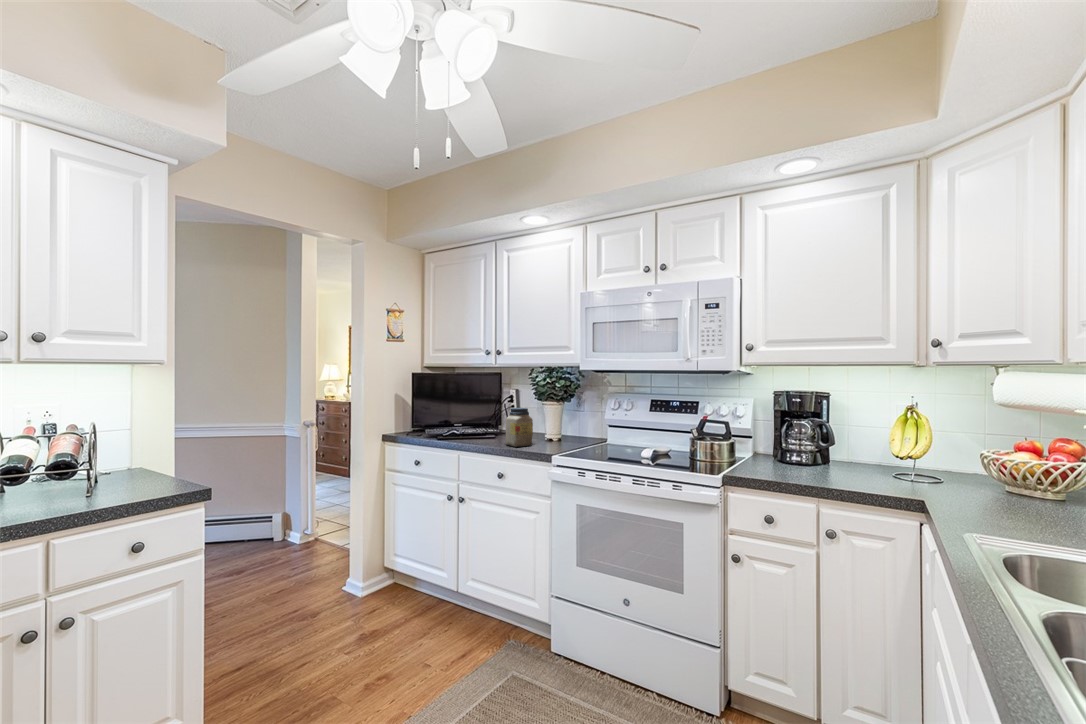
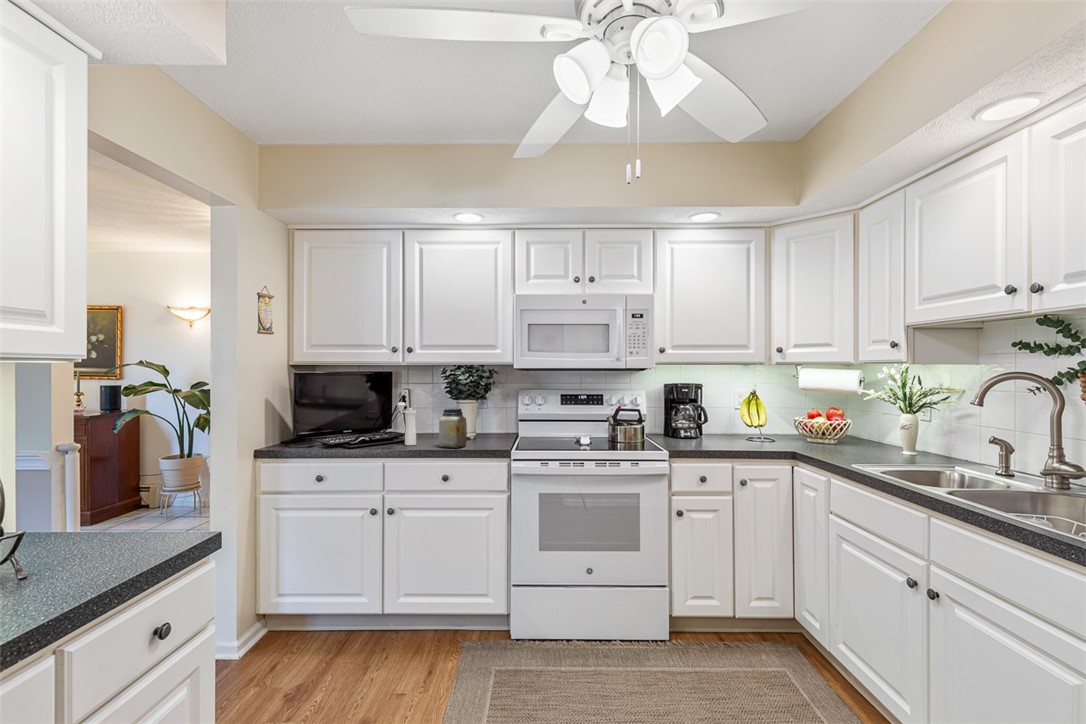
pepper mill: none [490,399,500,440] -> present [397,402,416,445]

